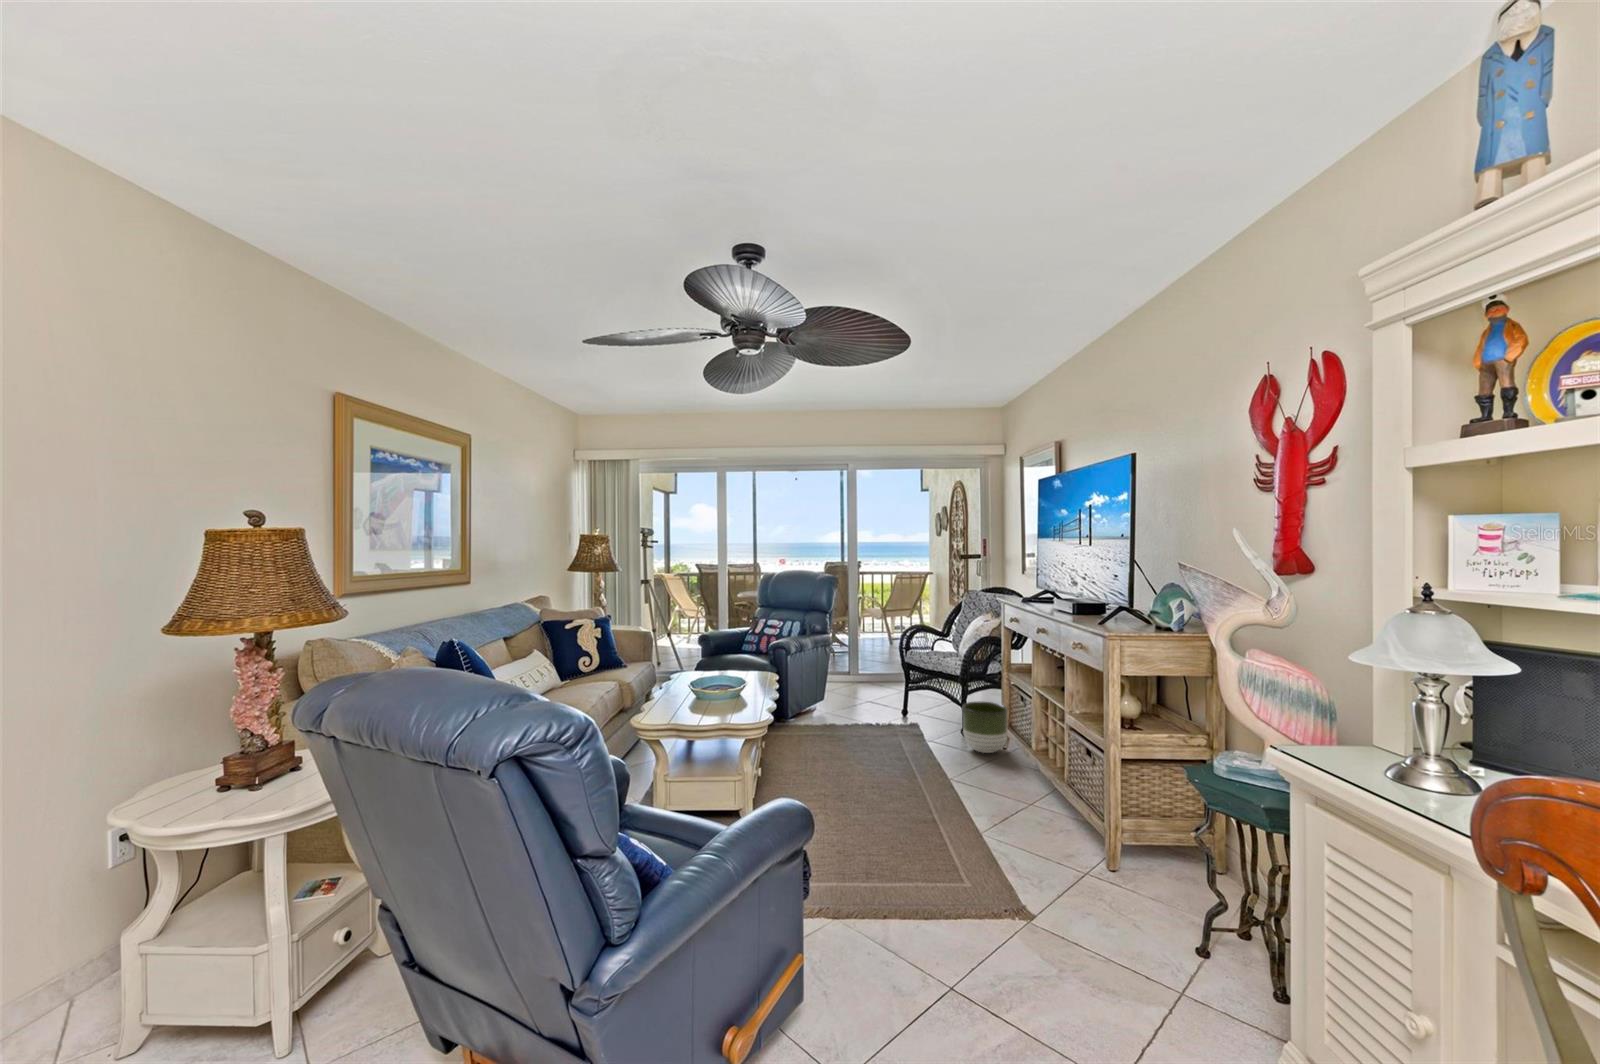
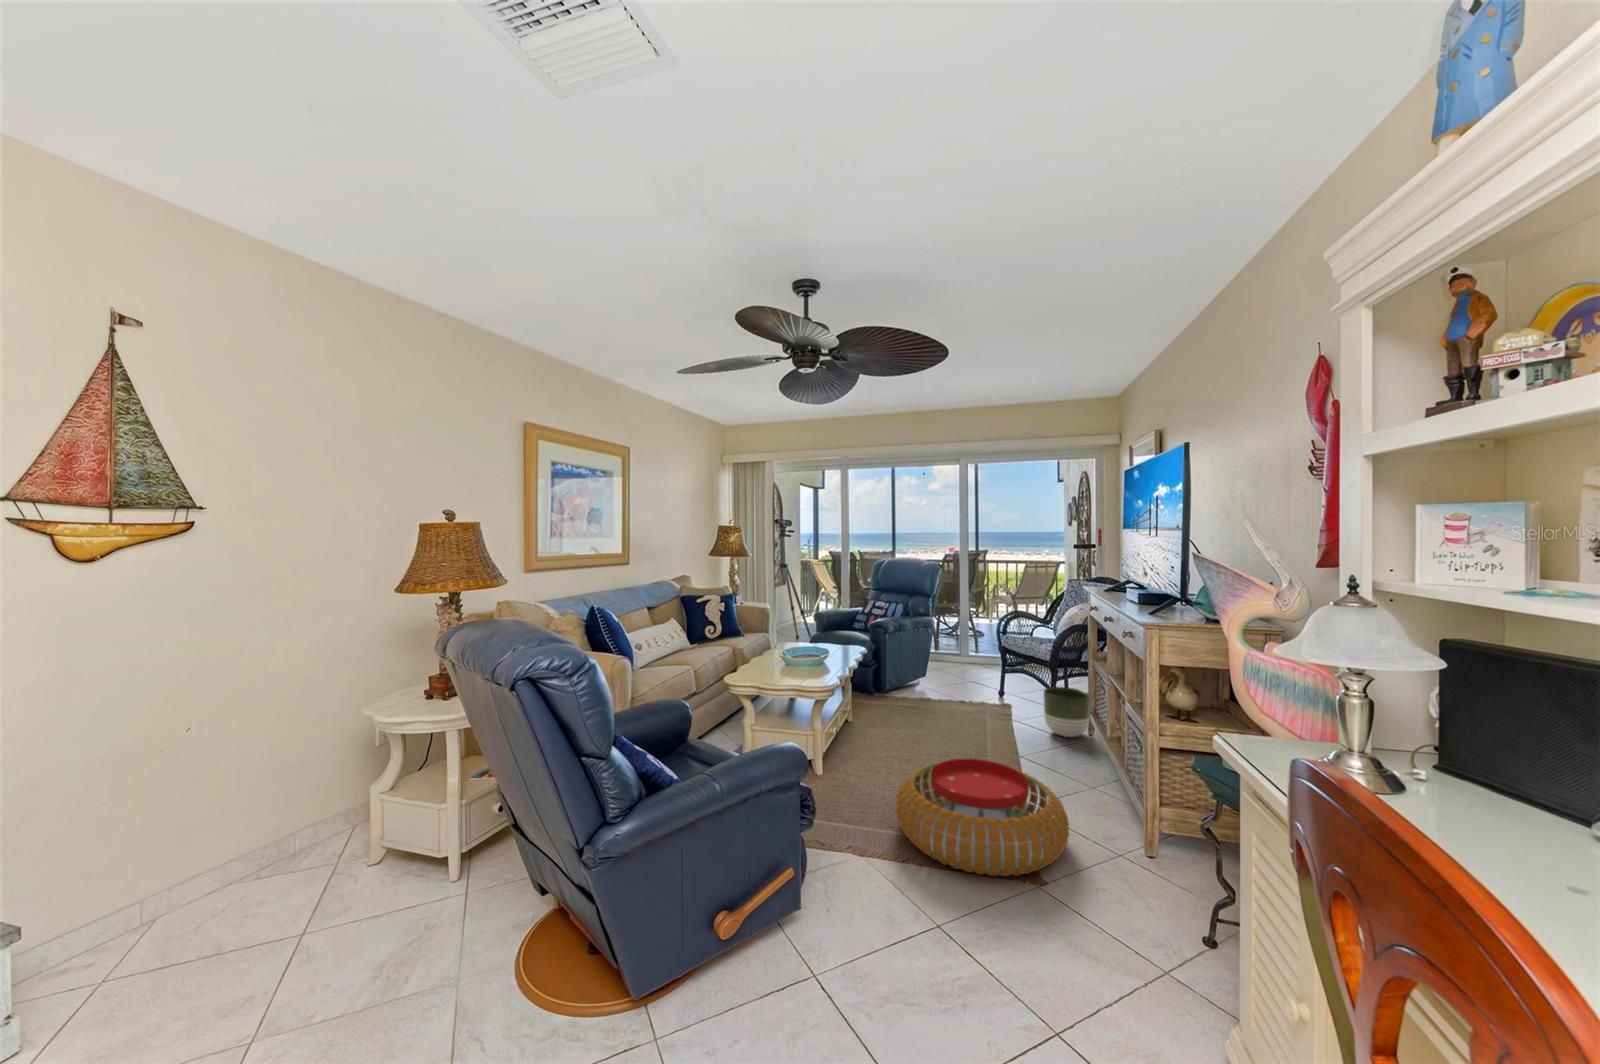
pouf: none [862,790,1049,919] -> present [896,759,1069,876]

